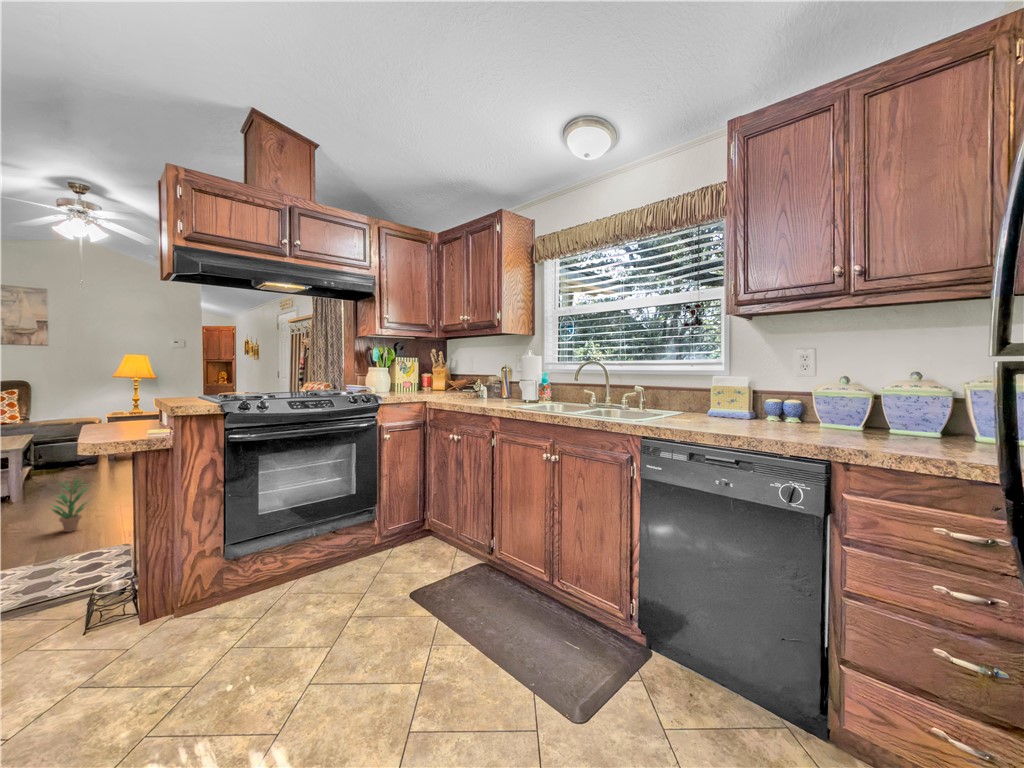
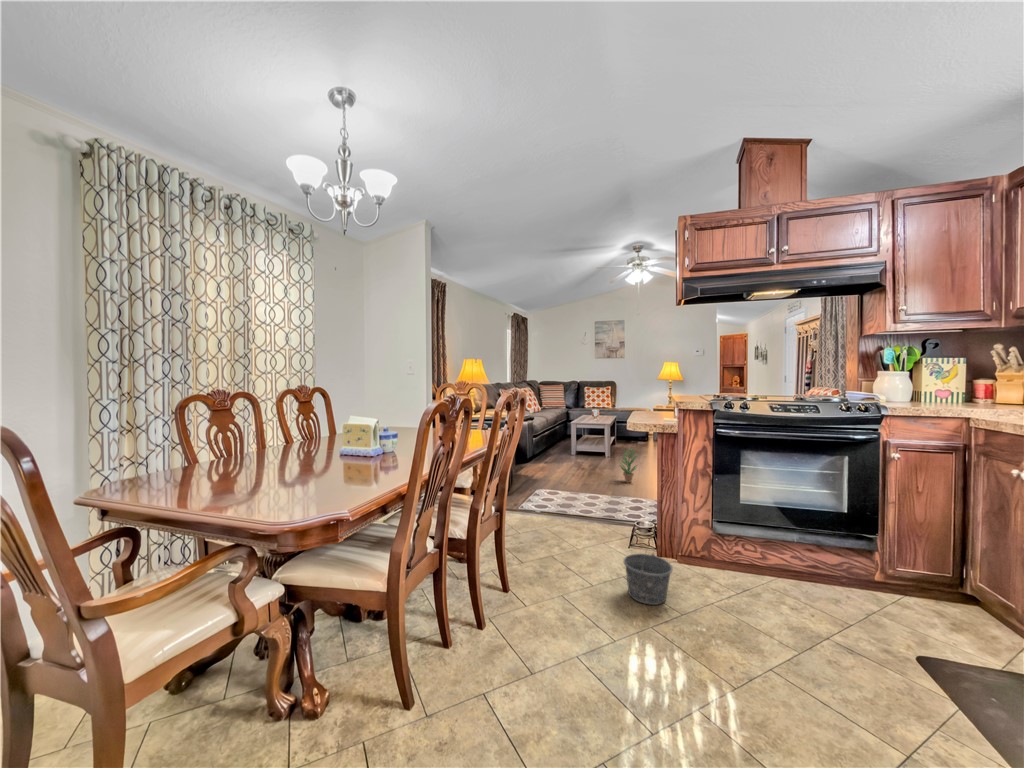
bucket: none [85,605,177,708] -> present [624,554,673,605]

